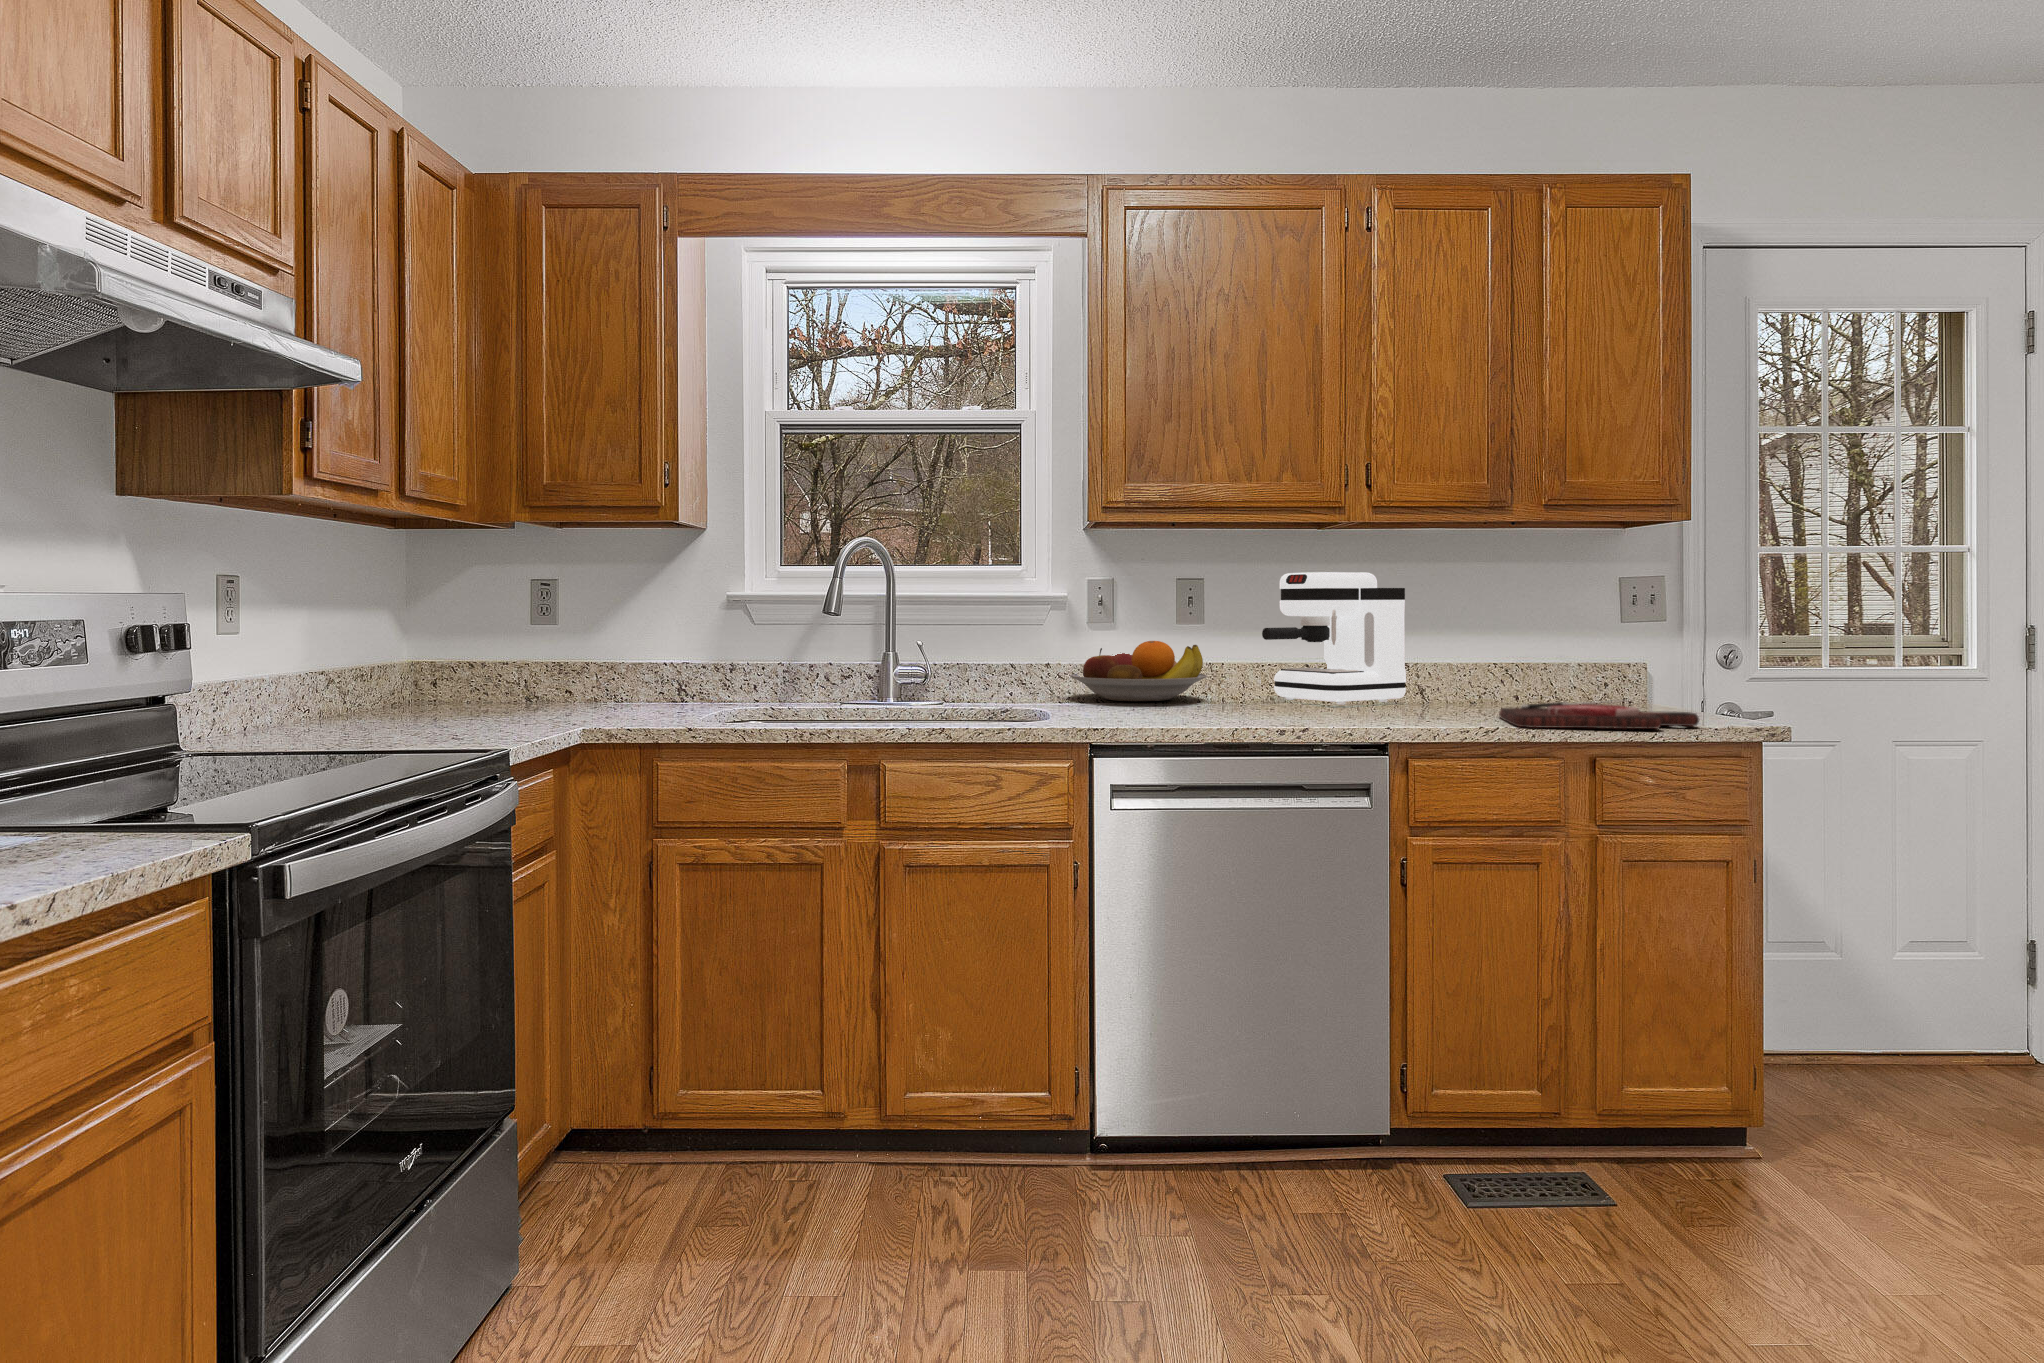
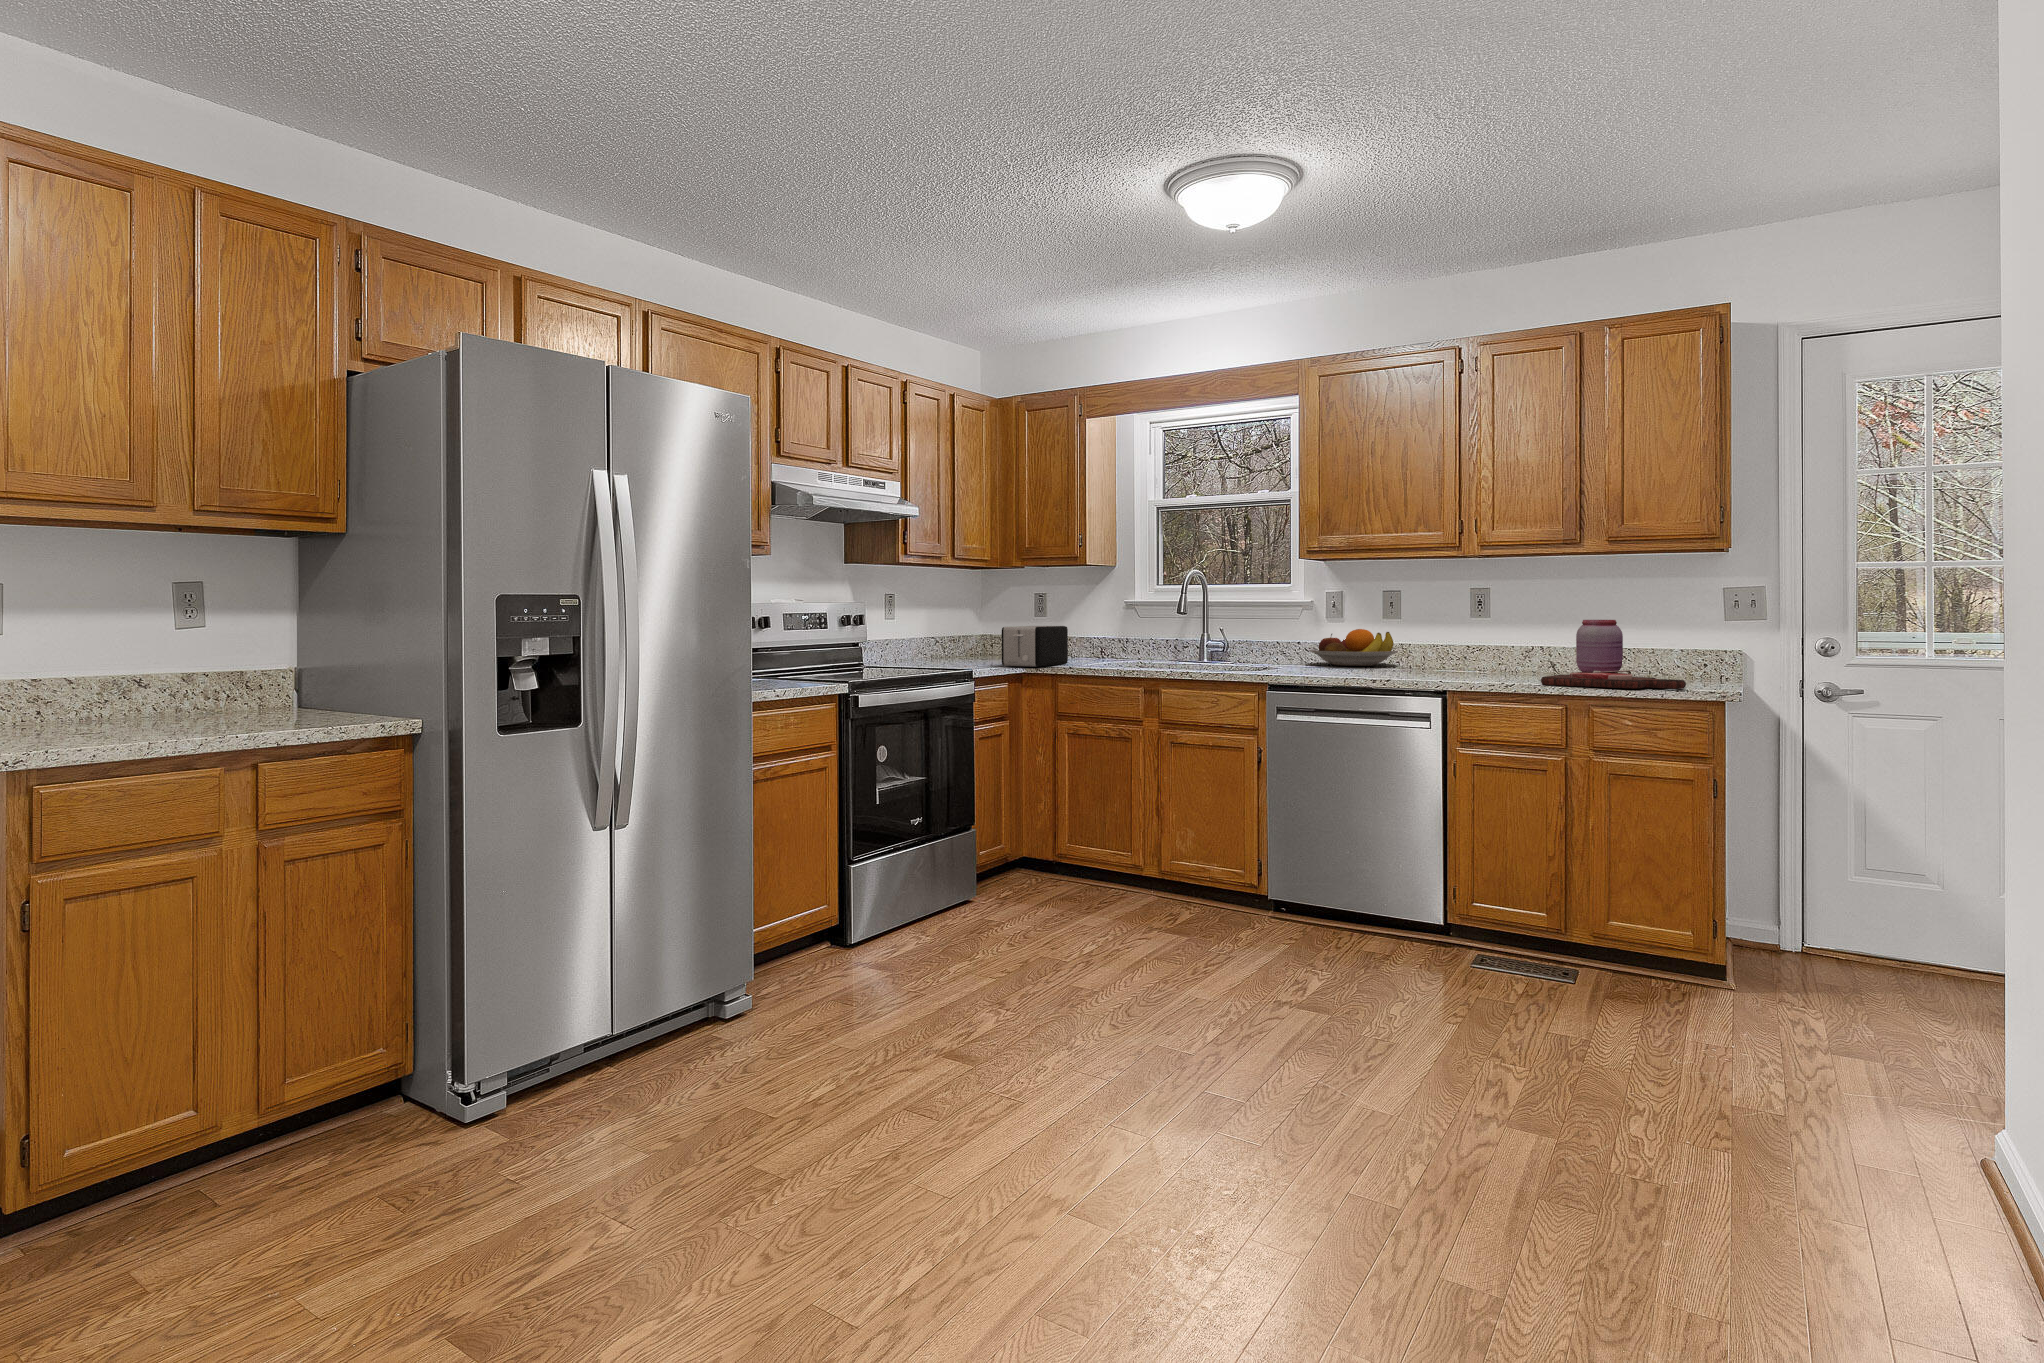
coffee maker: present [1262,572,1406,705] -> none [1428,585,1531,671]
jar: none [1453,624,1514,703] -> present [1576,620,1623,673]
toaster: none [543,643,666,732] -> present [1002,626,1068,667]

